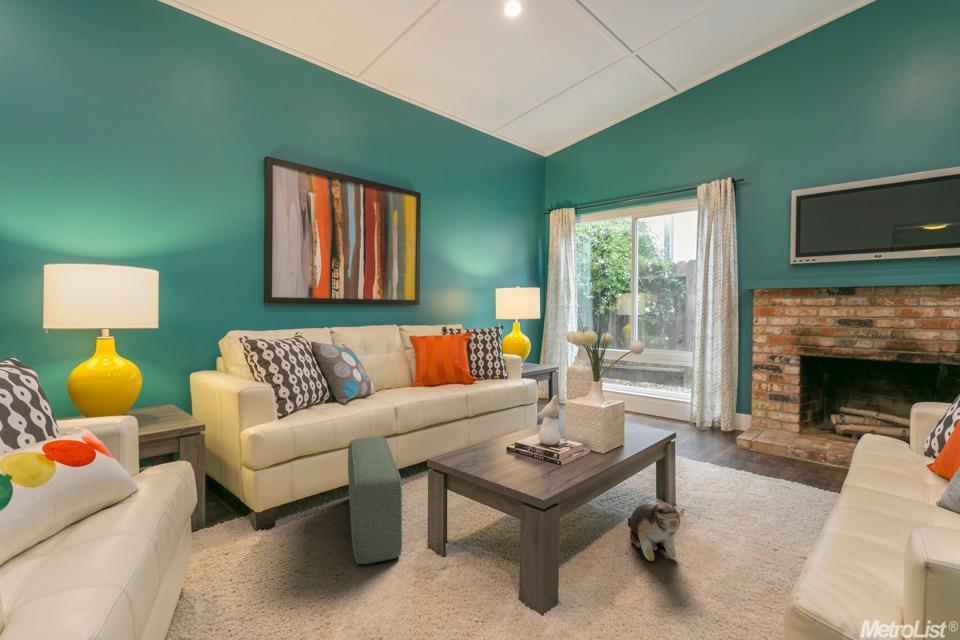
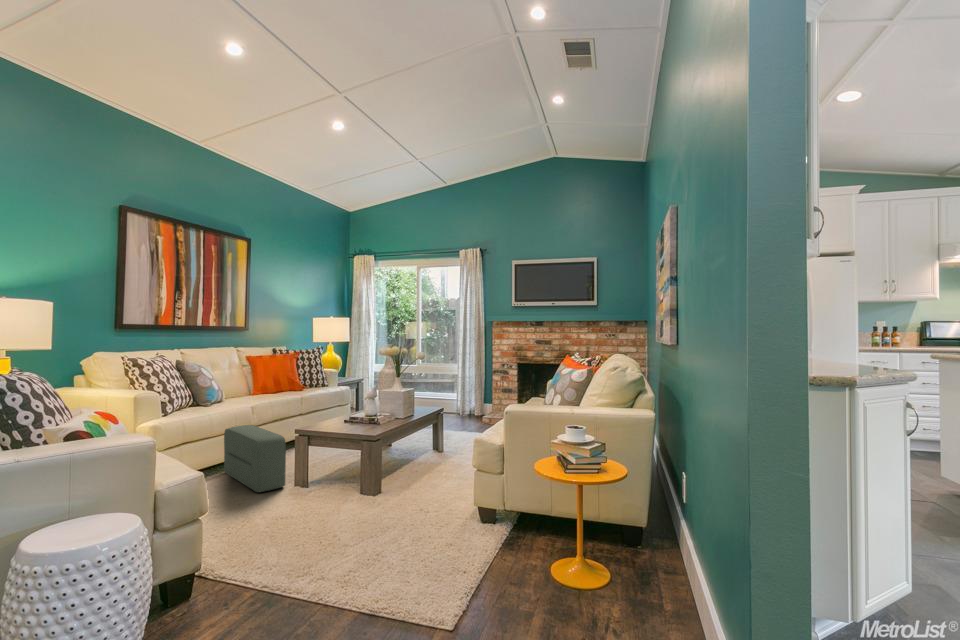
plush toy: present [628,502,685,561] -> none [417,435,445,468]

